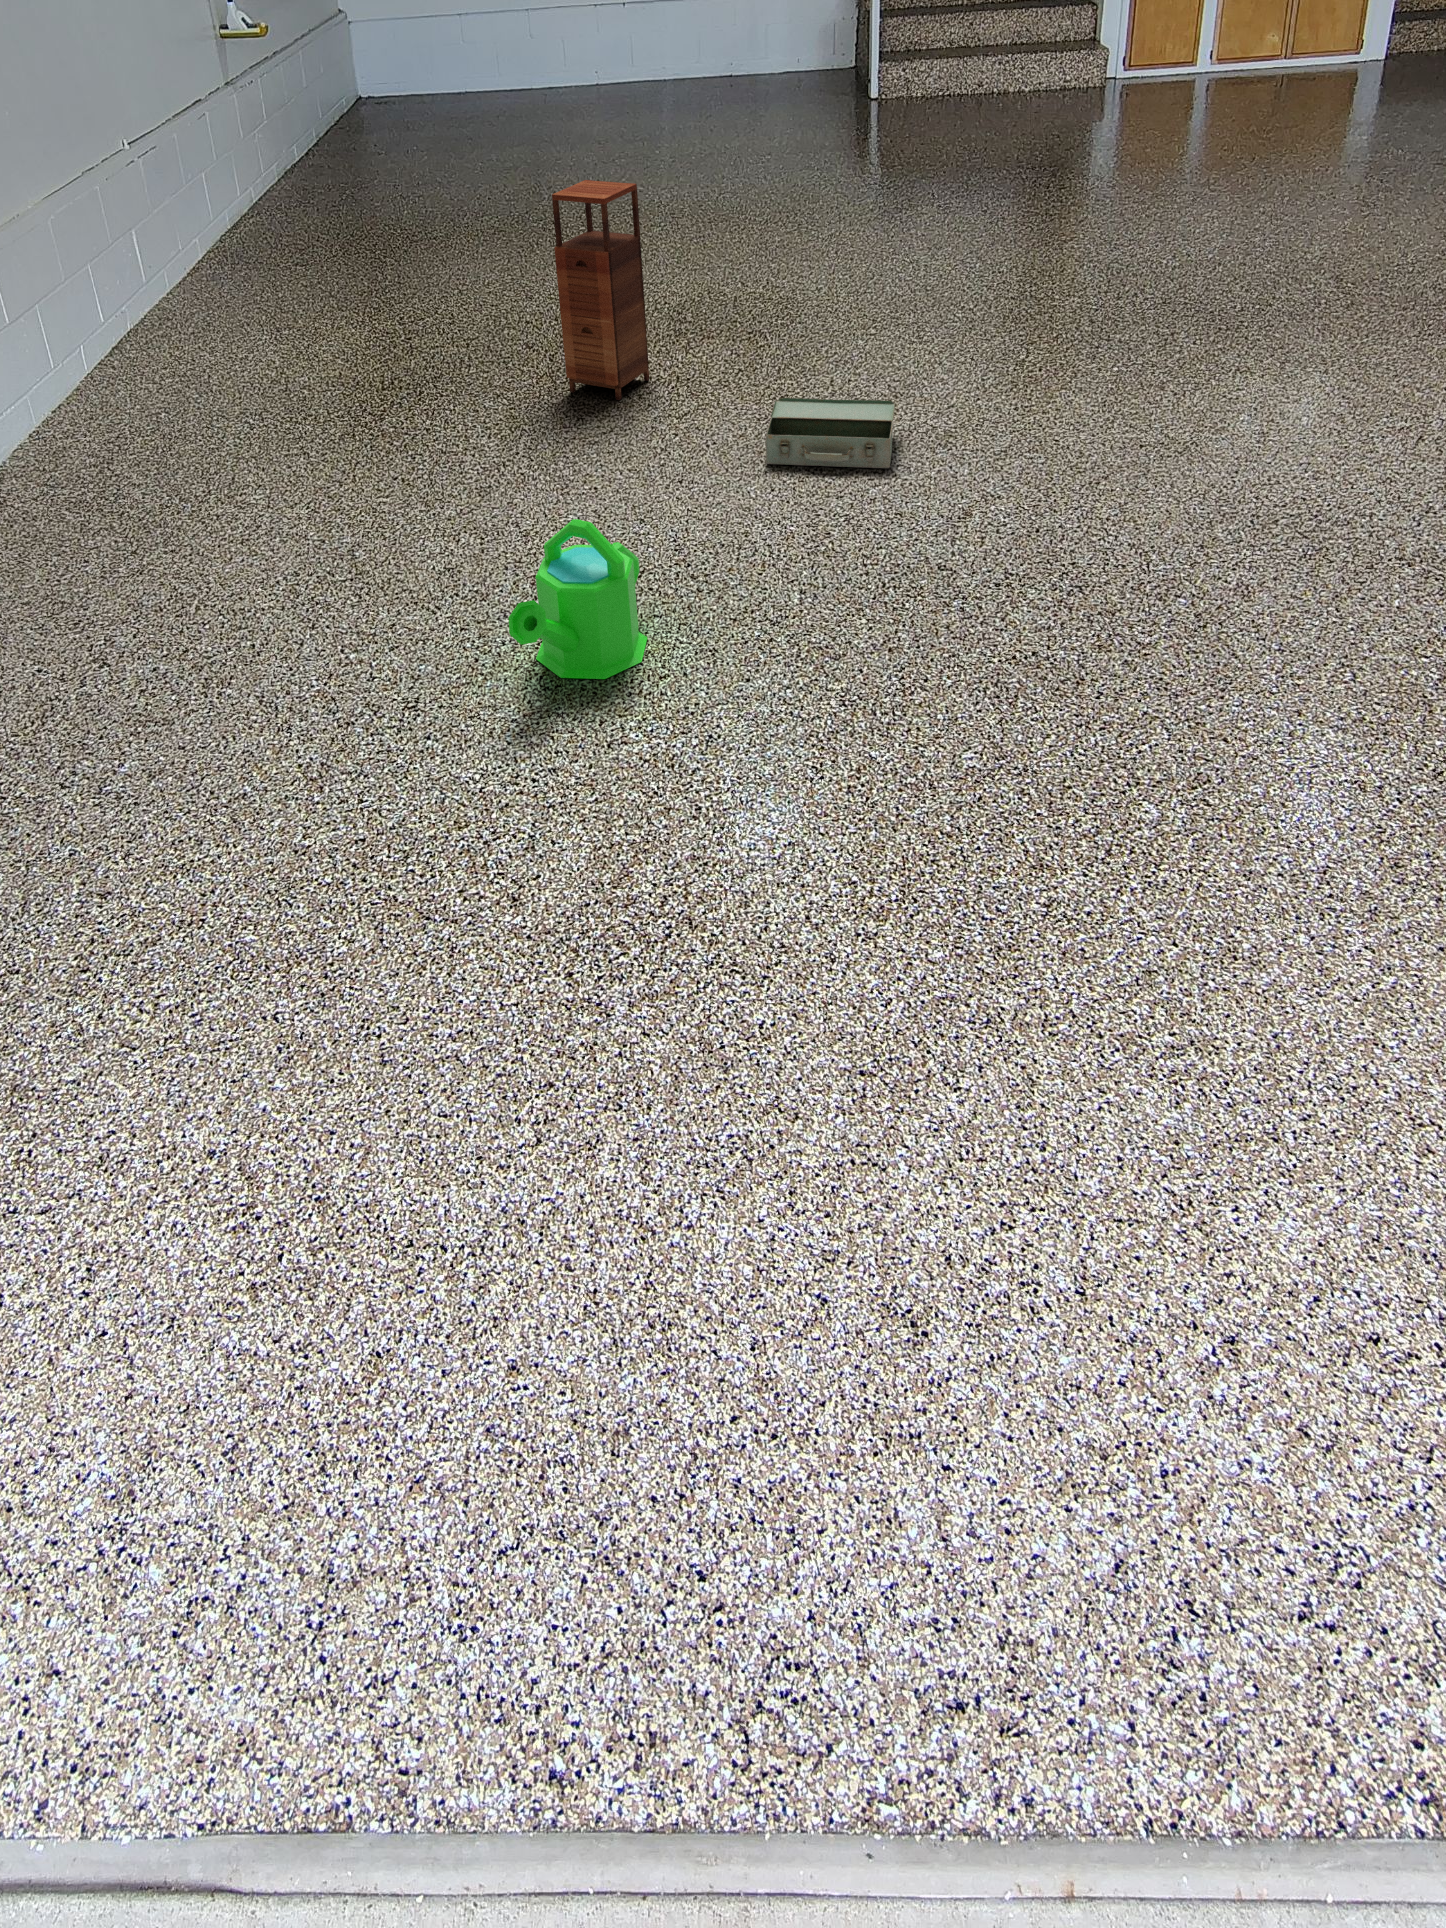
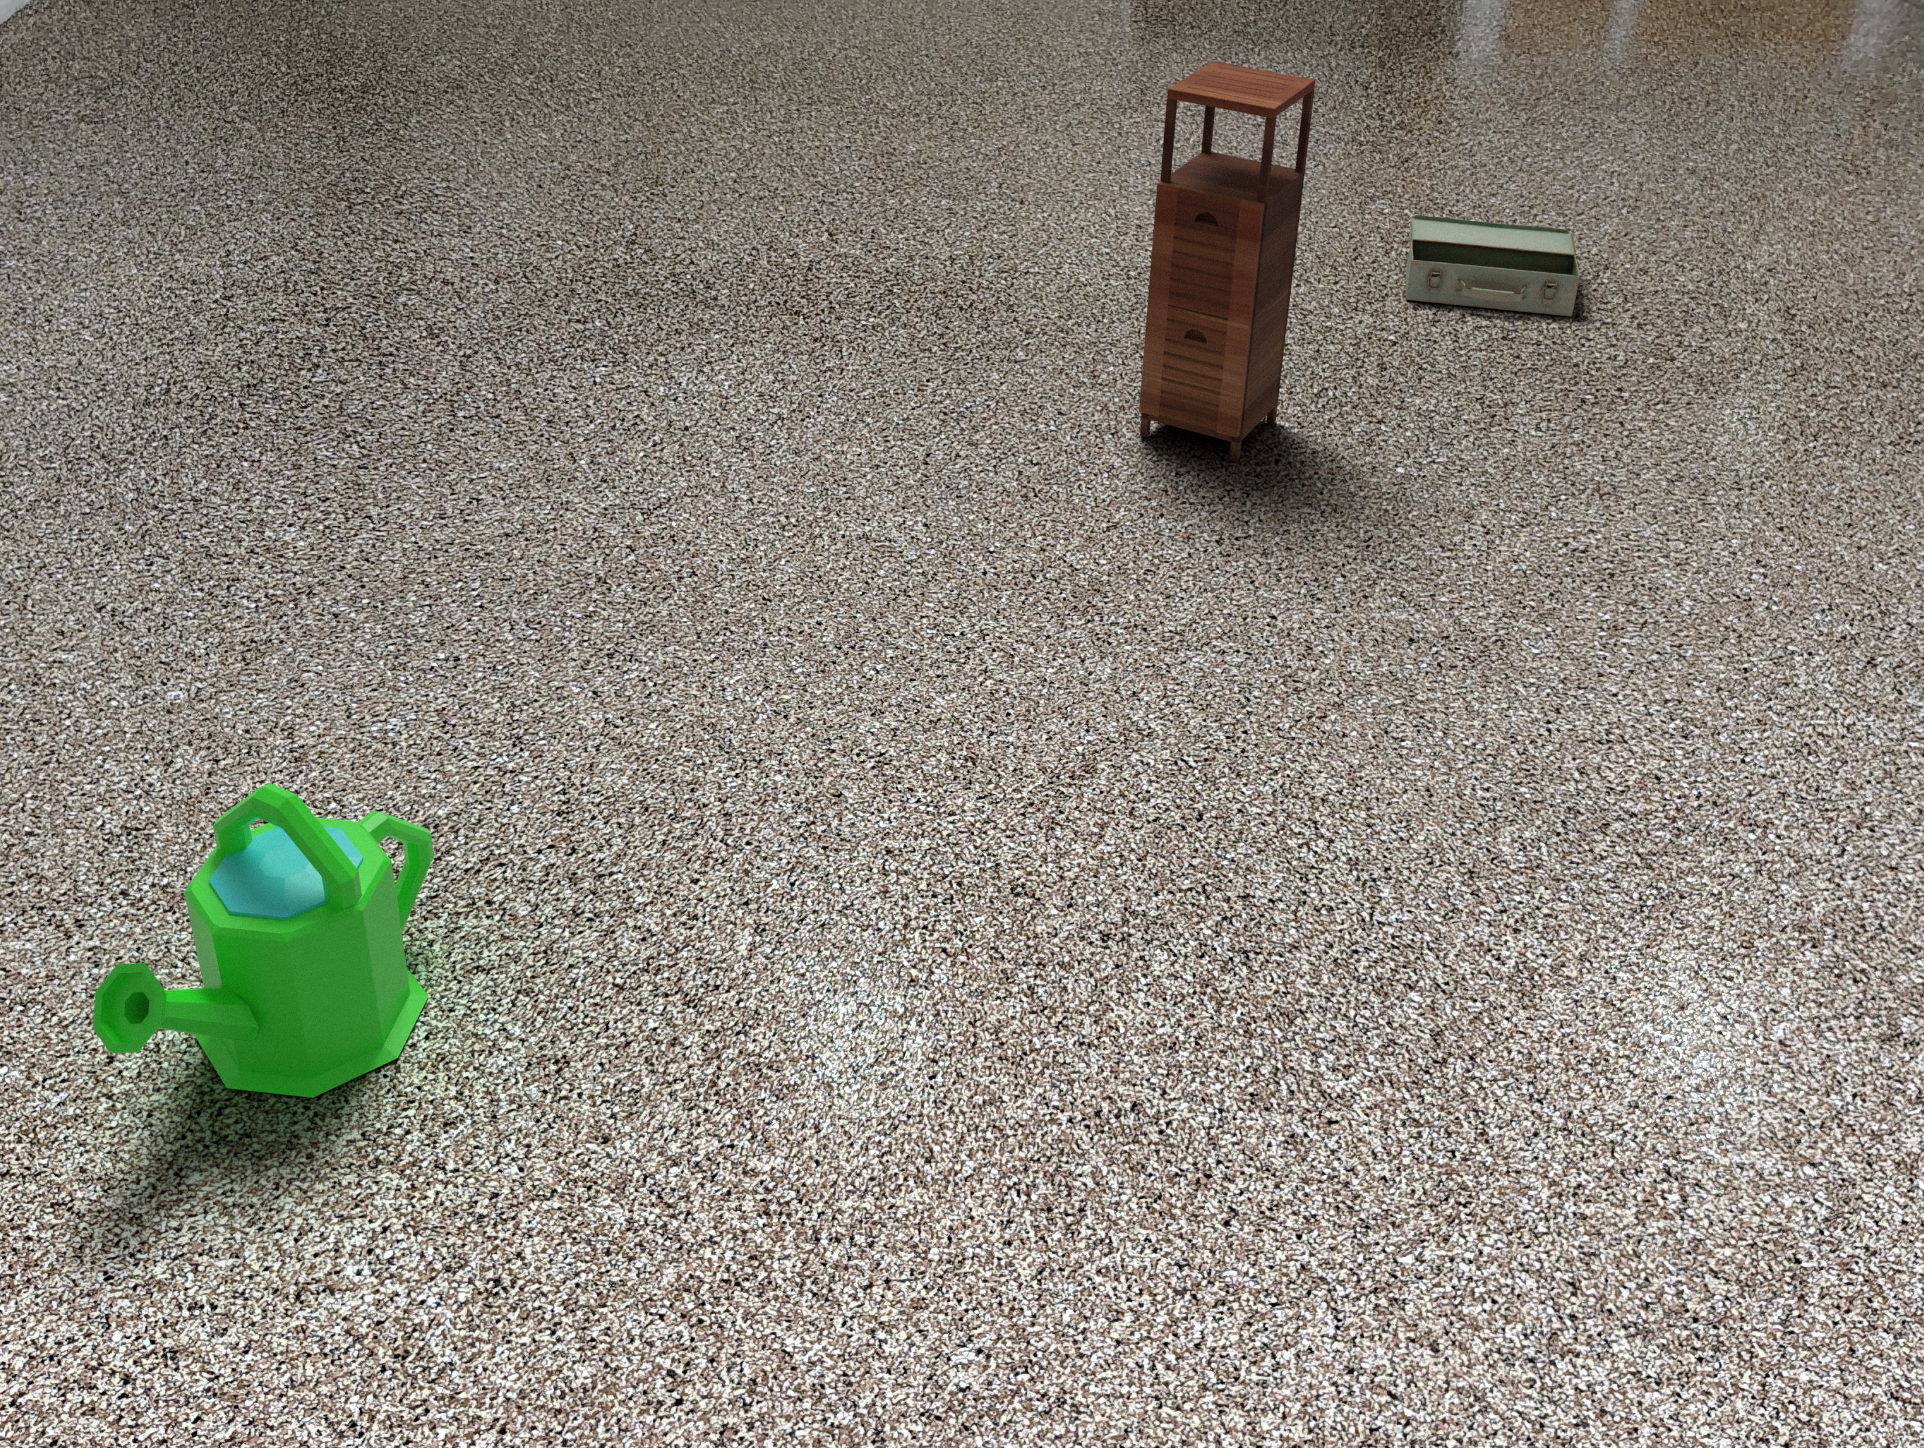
storage cabinet: present [552,180,649,400] -> present [1139,61,1315,462]
toolbox: present [766,398,895,468] -> present [1406,215,1580,316]

